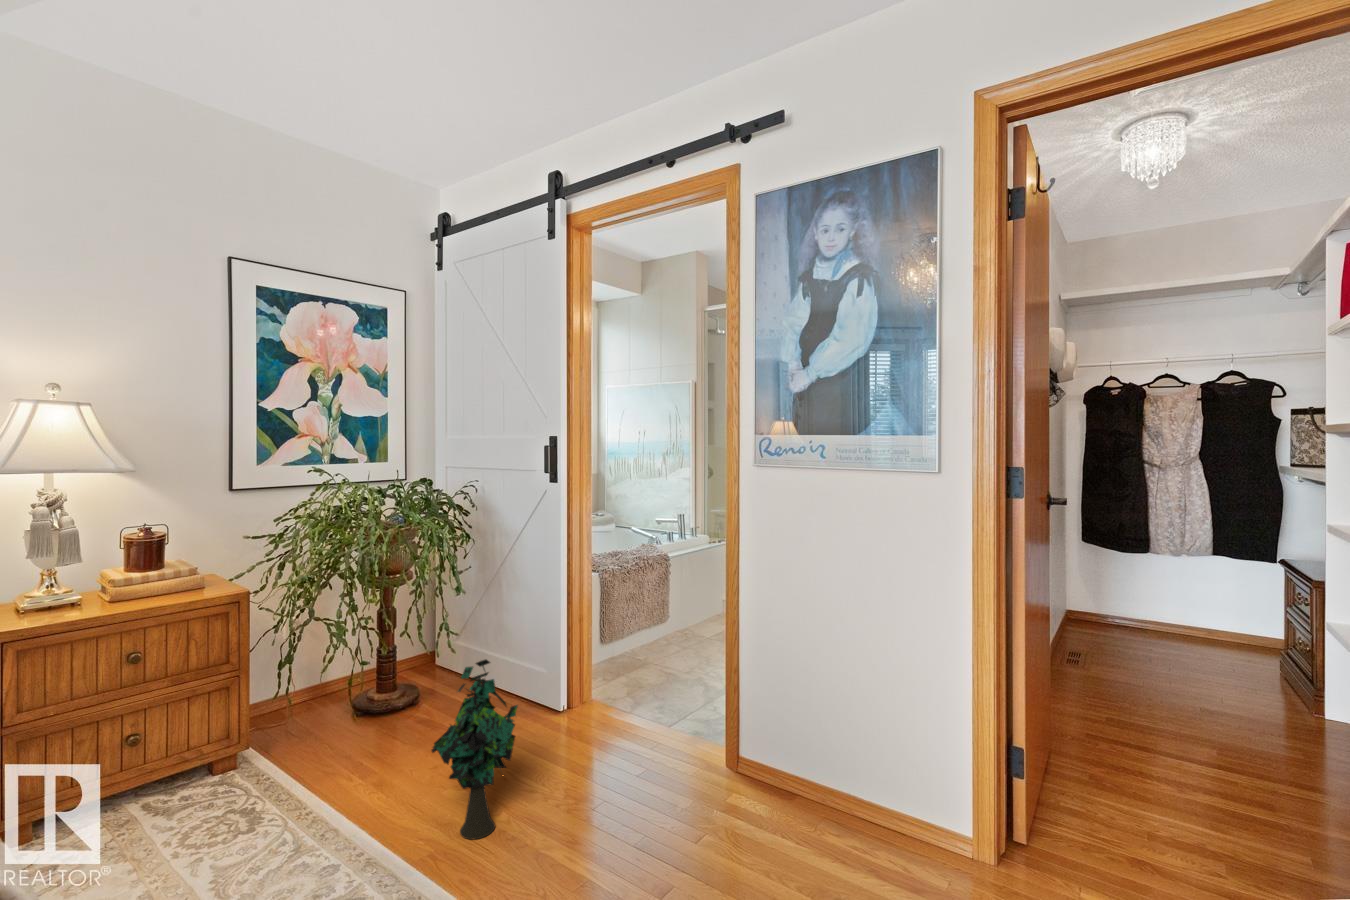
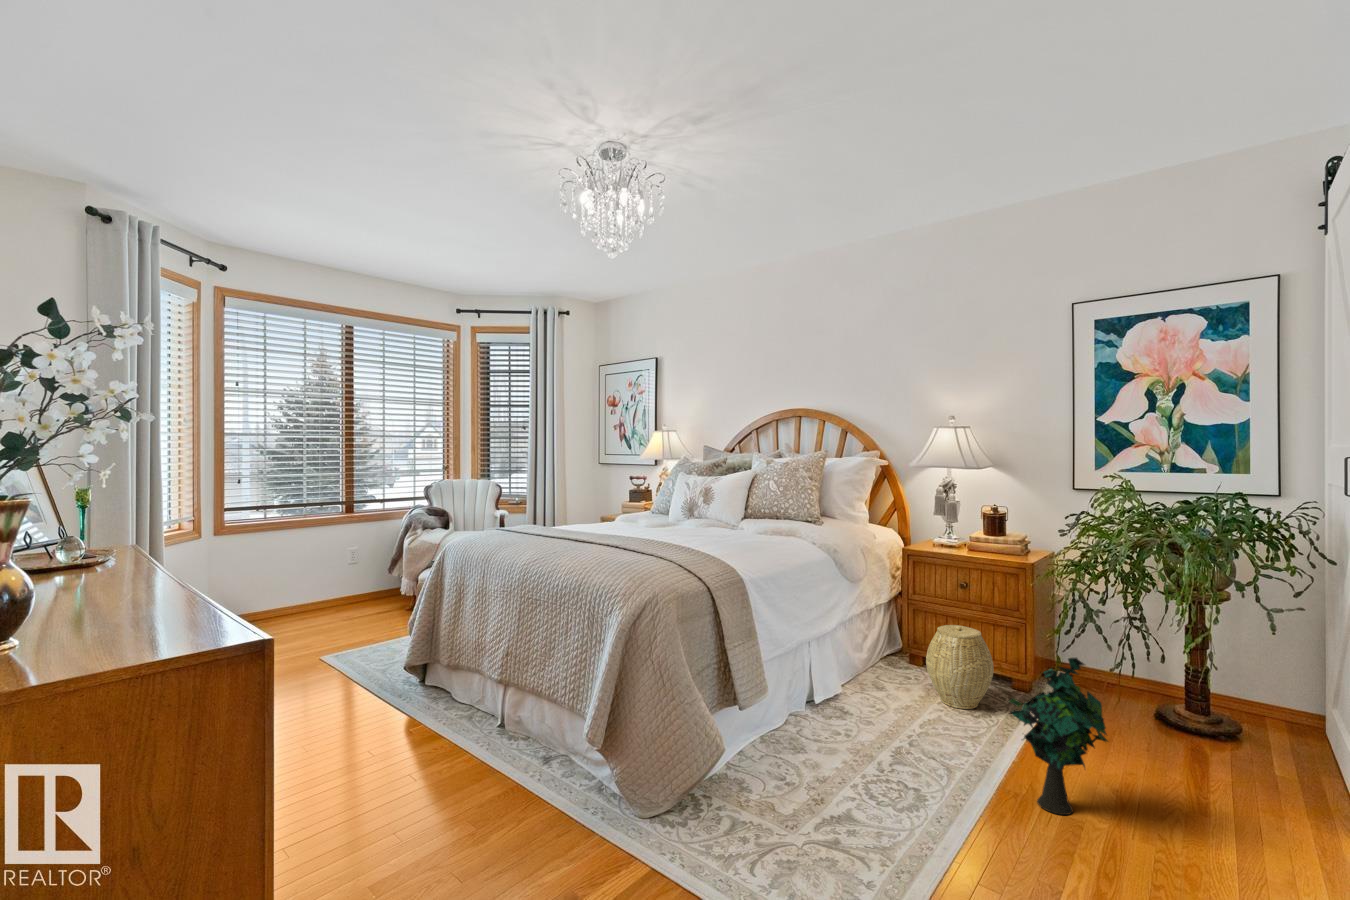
woven basket: none [143,709,260,848] -> present [926,625,994,709]

